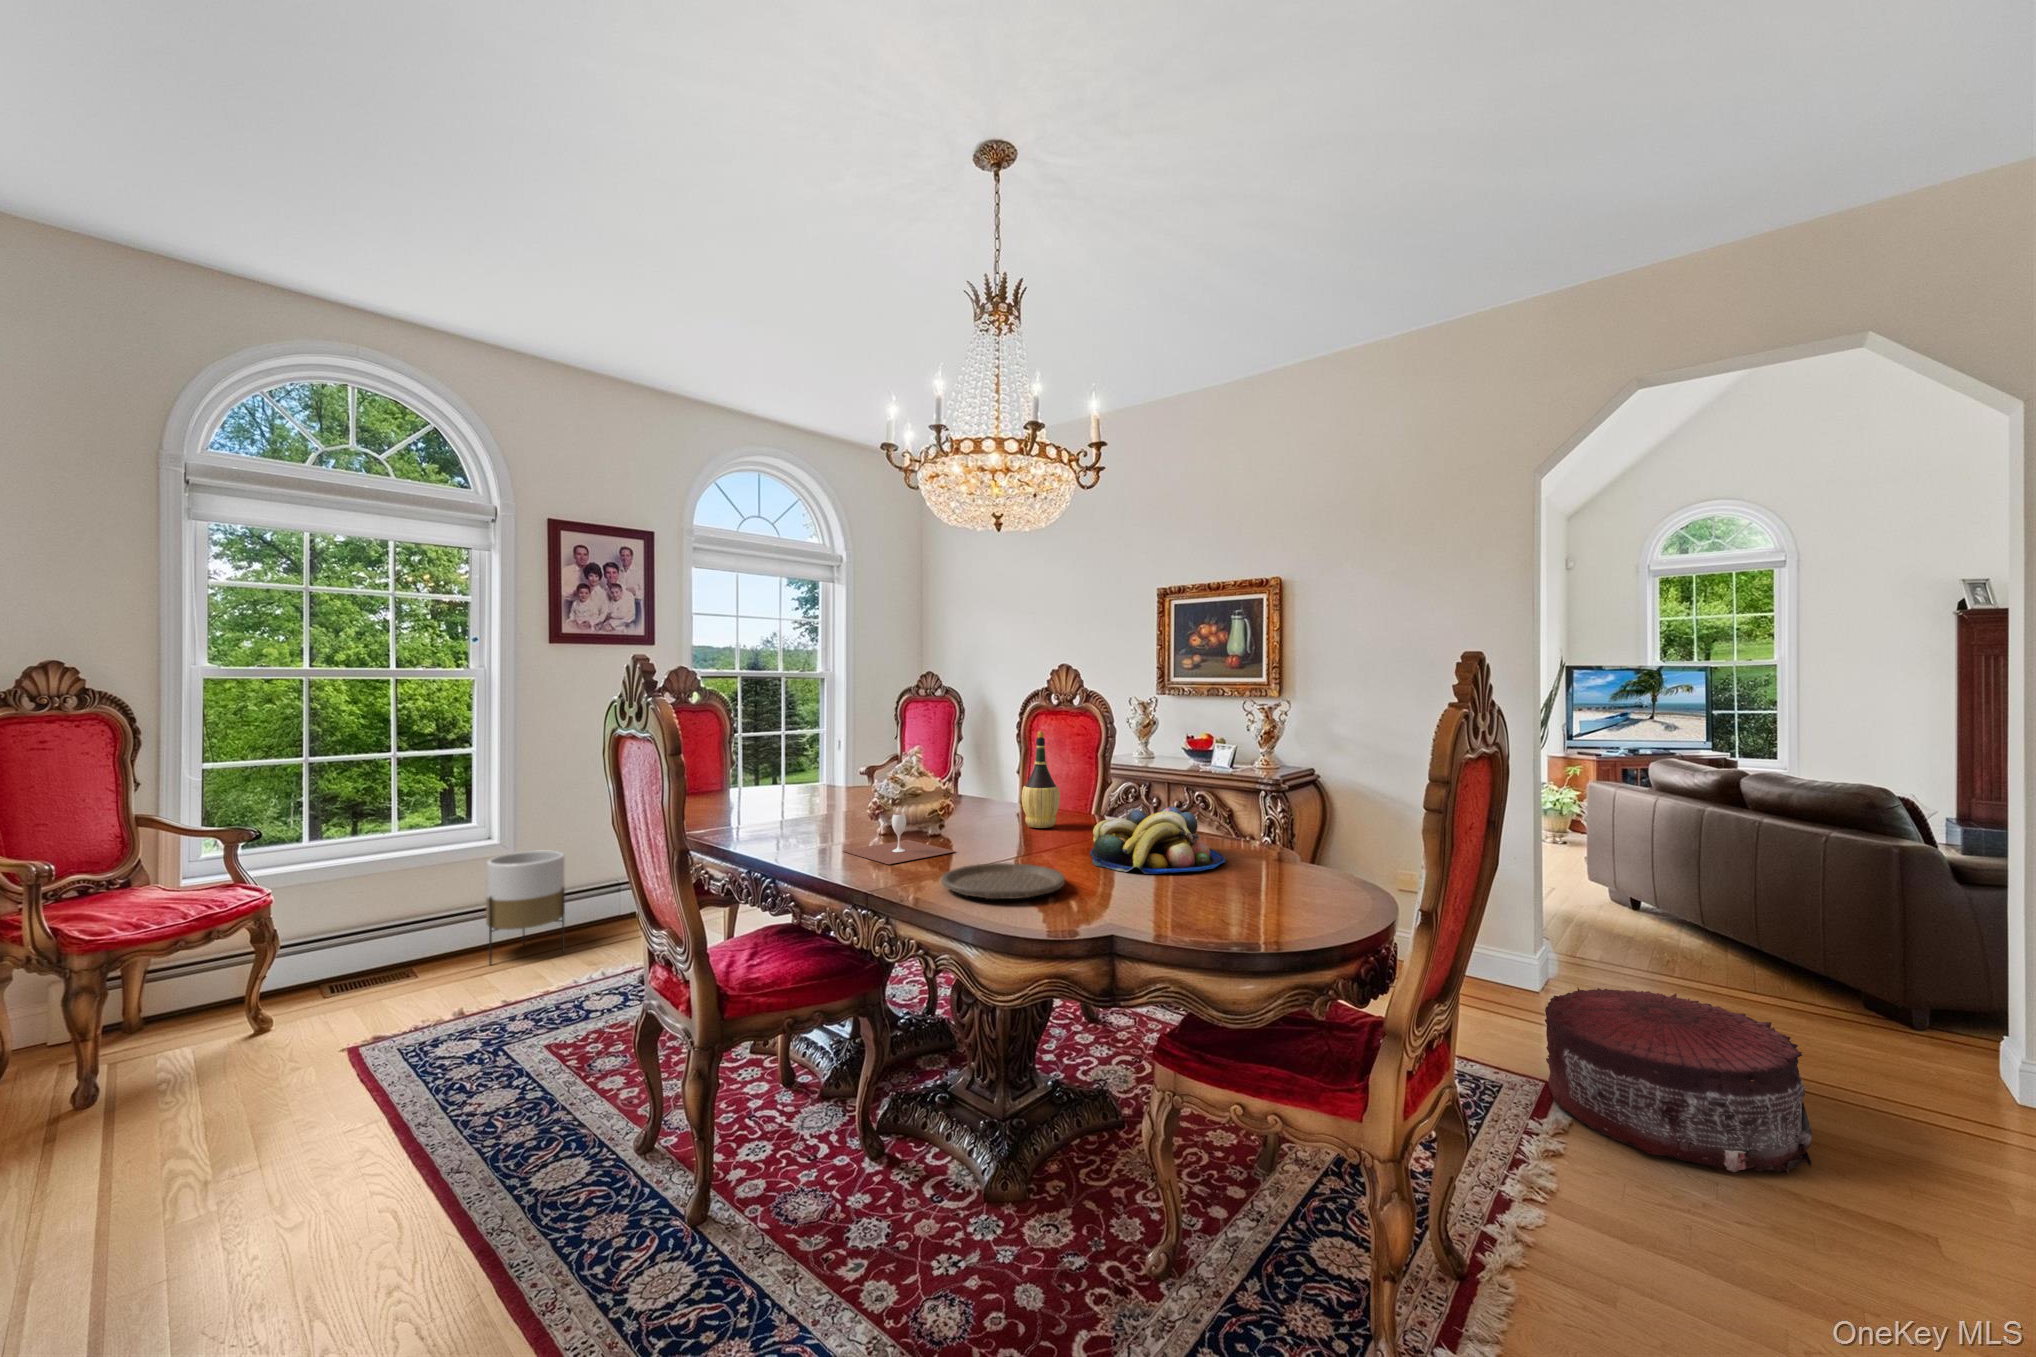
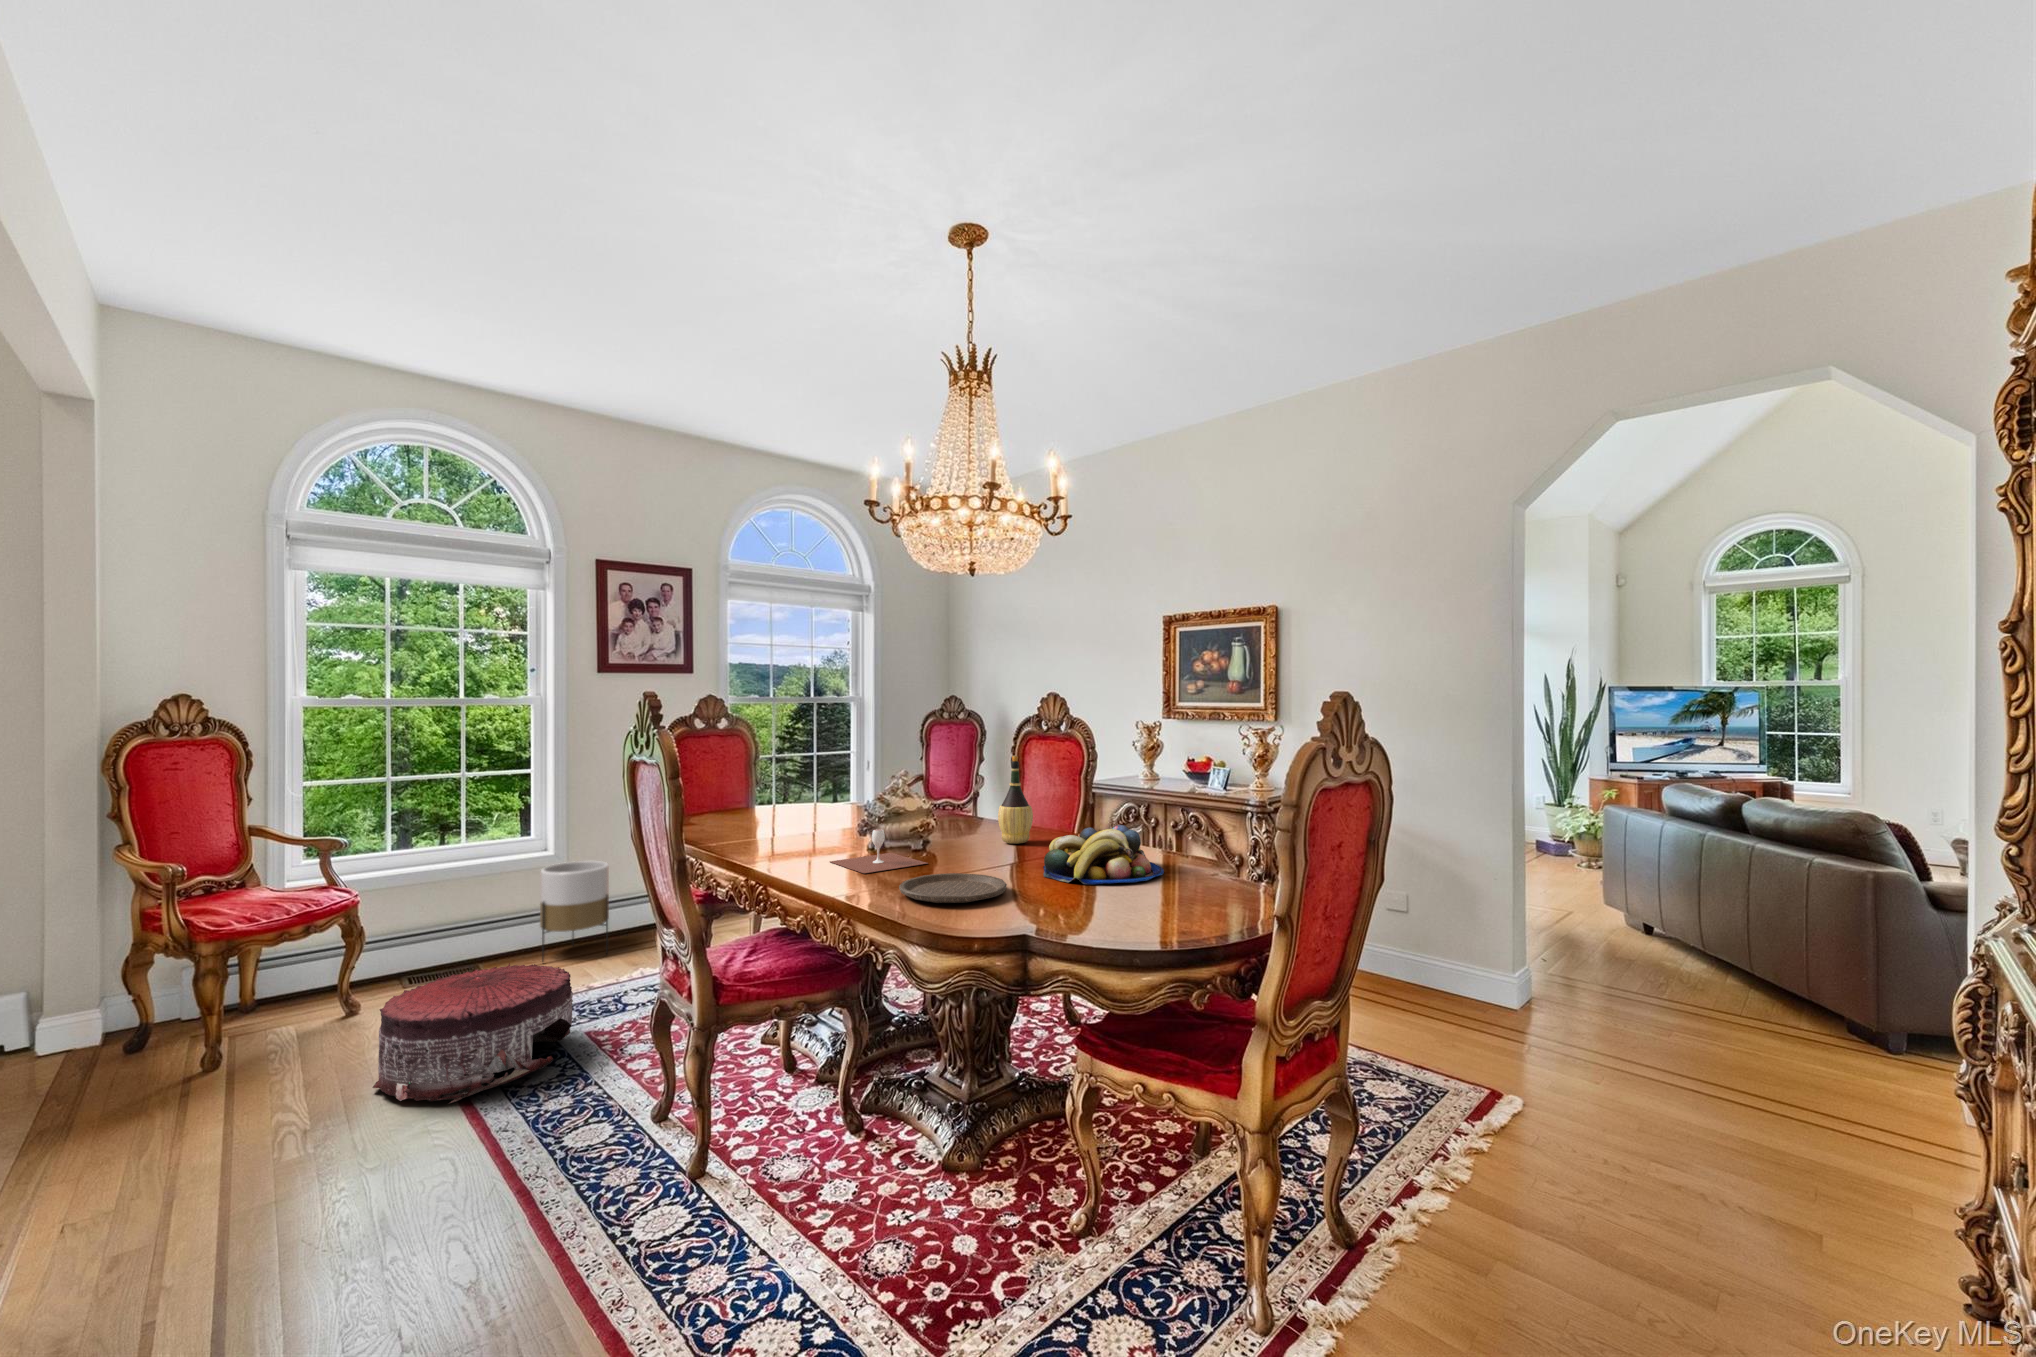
pouf: present [1545,988,1812,1173] -> present [373,963,573,1103]

